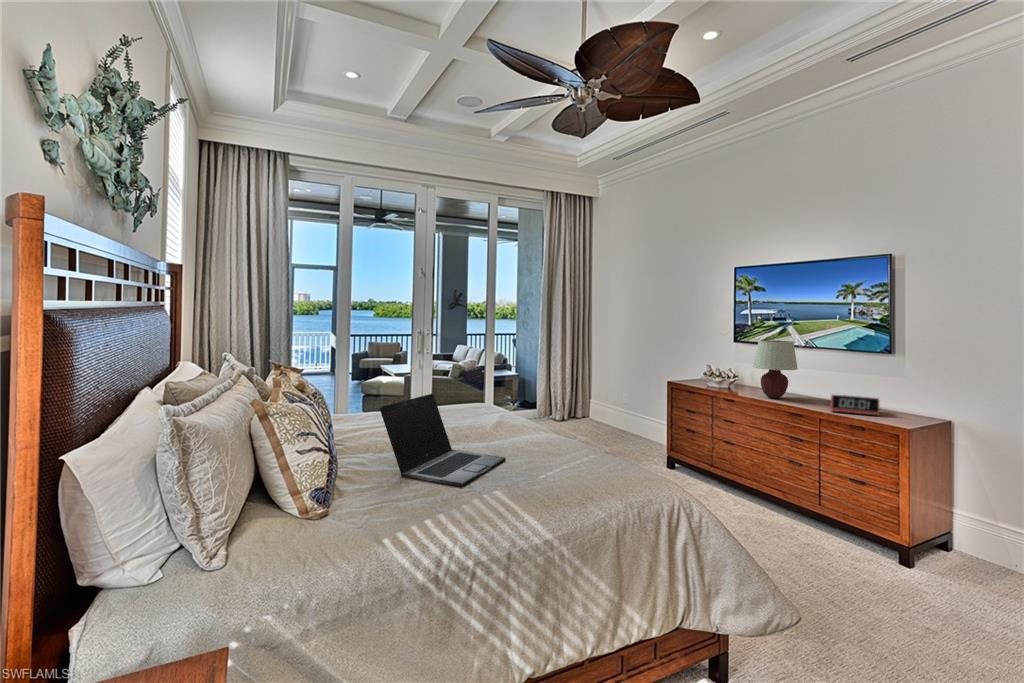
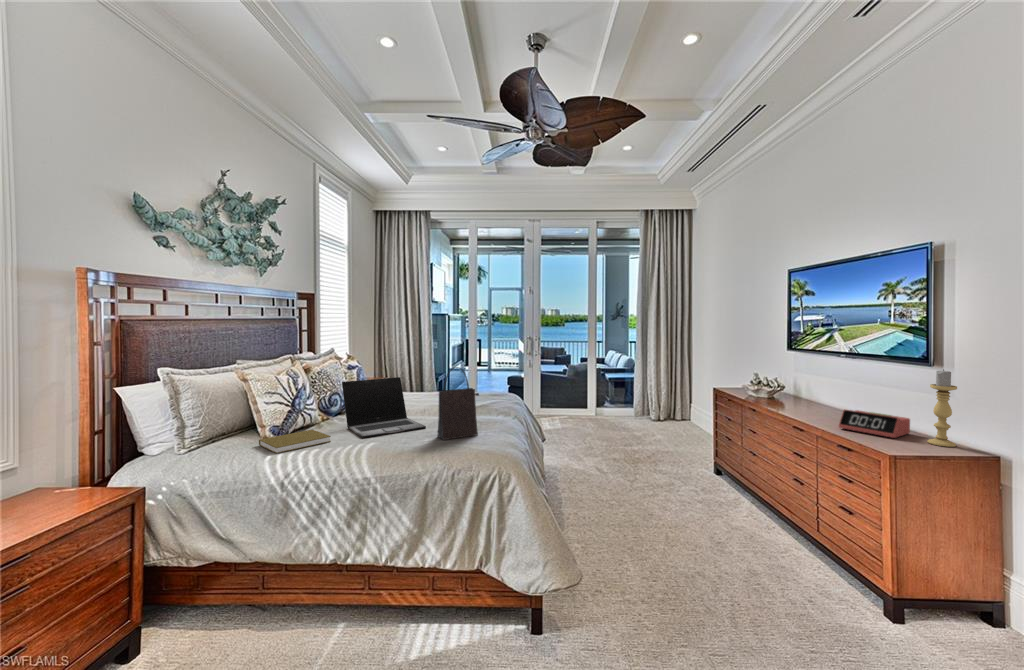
table lamp: present [753,340,798,398] -> none [783,347,836,411]
candle holder: none [899,357,922,419] -> present [928,370,957,447]
handbag: none [548,375,587,472] -> present [438,367,479,440]
book: none [328,486,430,533] -> present [259,430,331,453]

